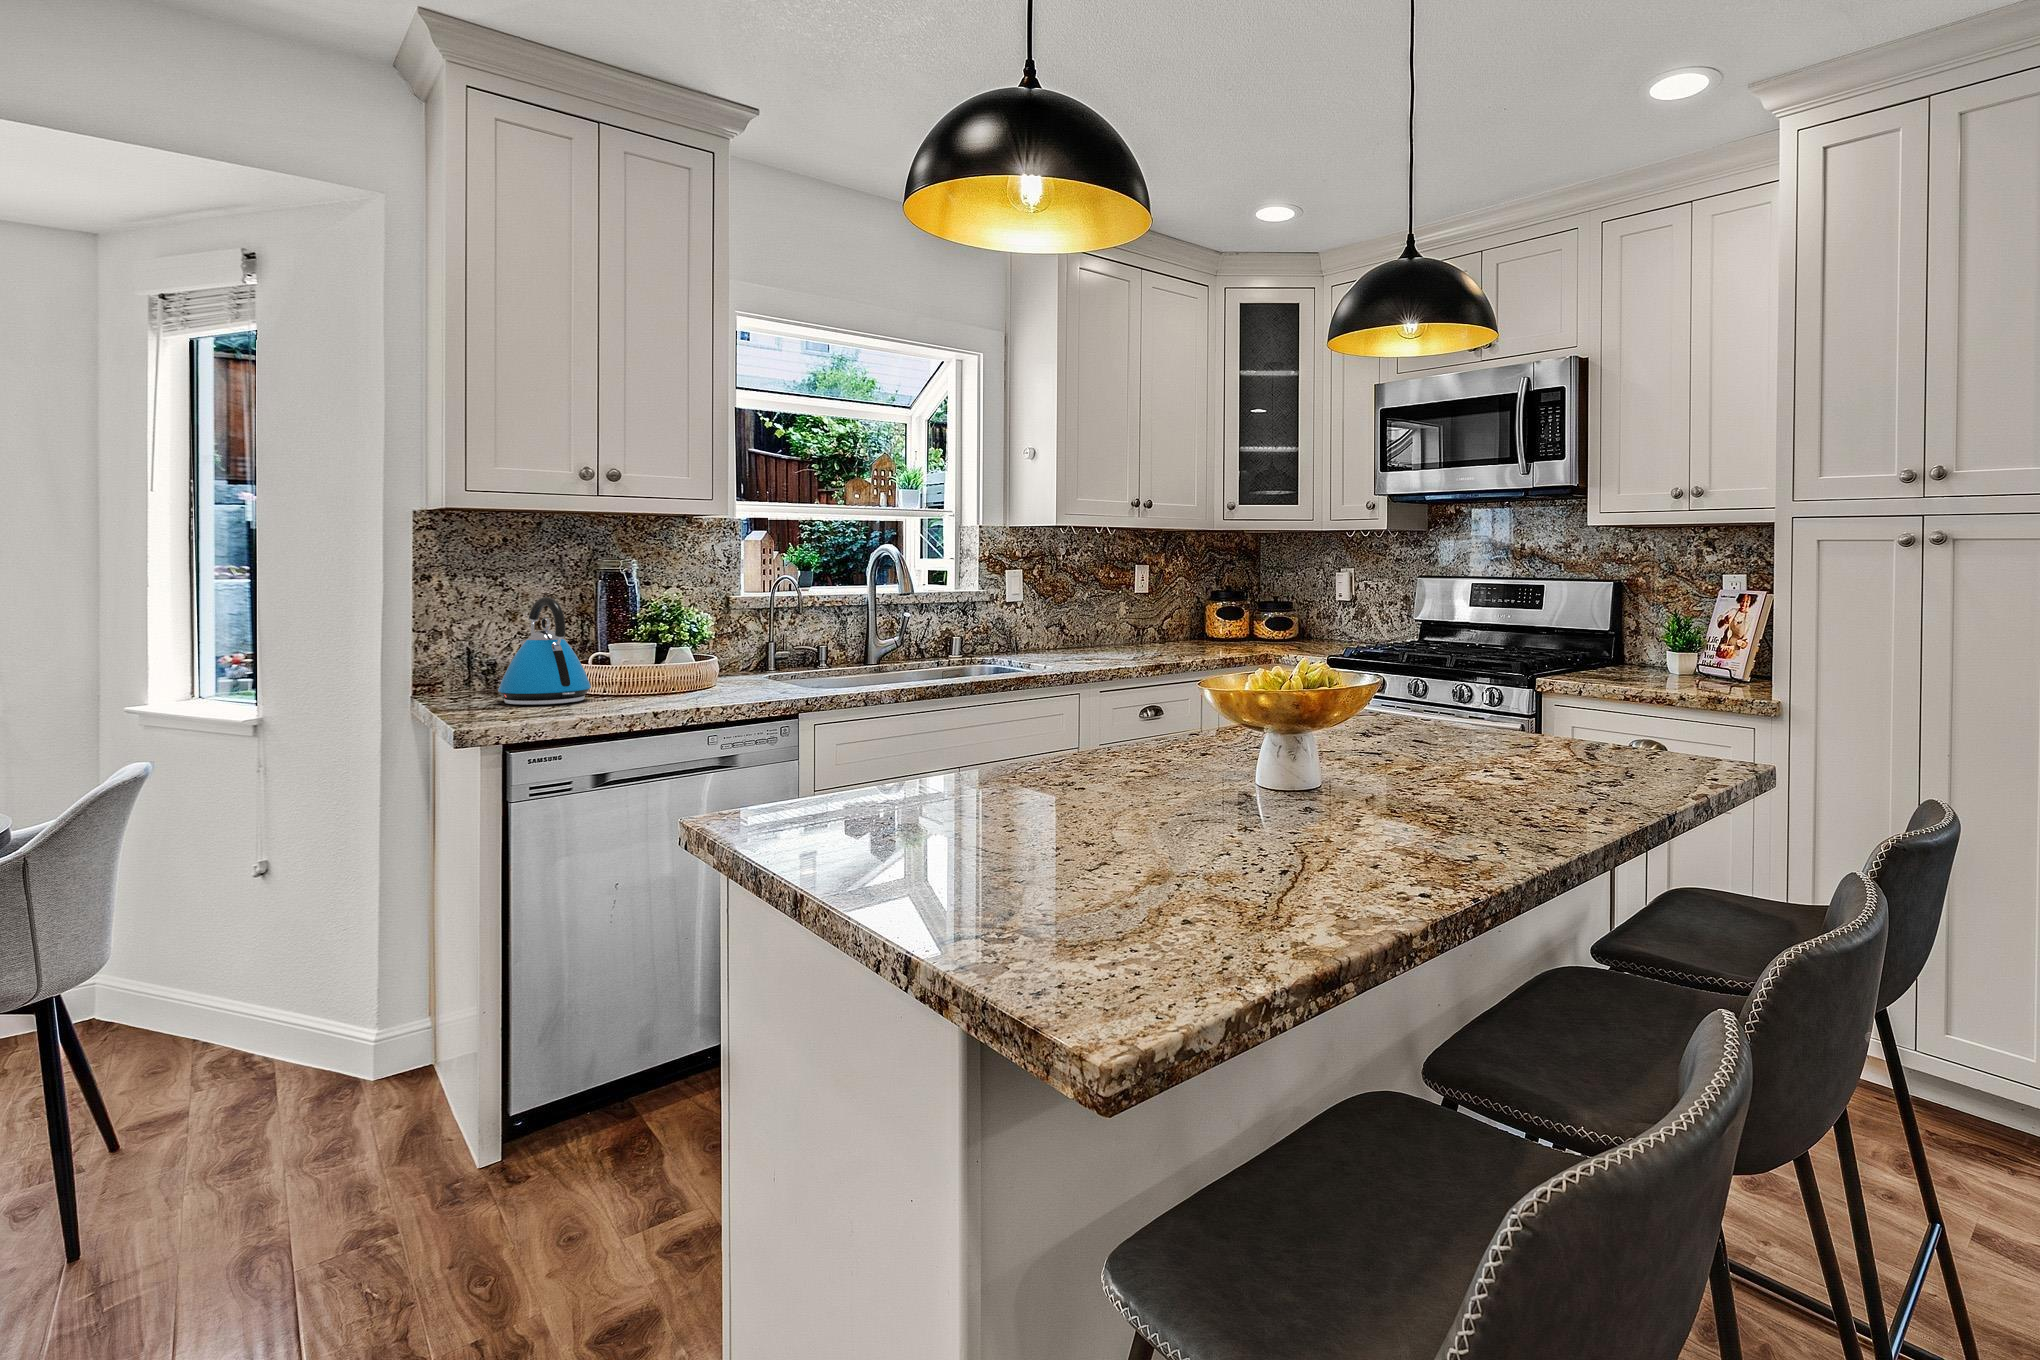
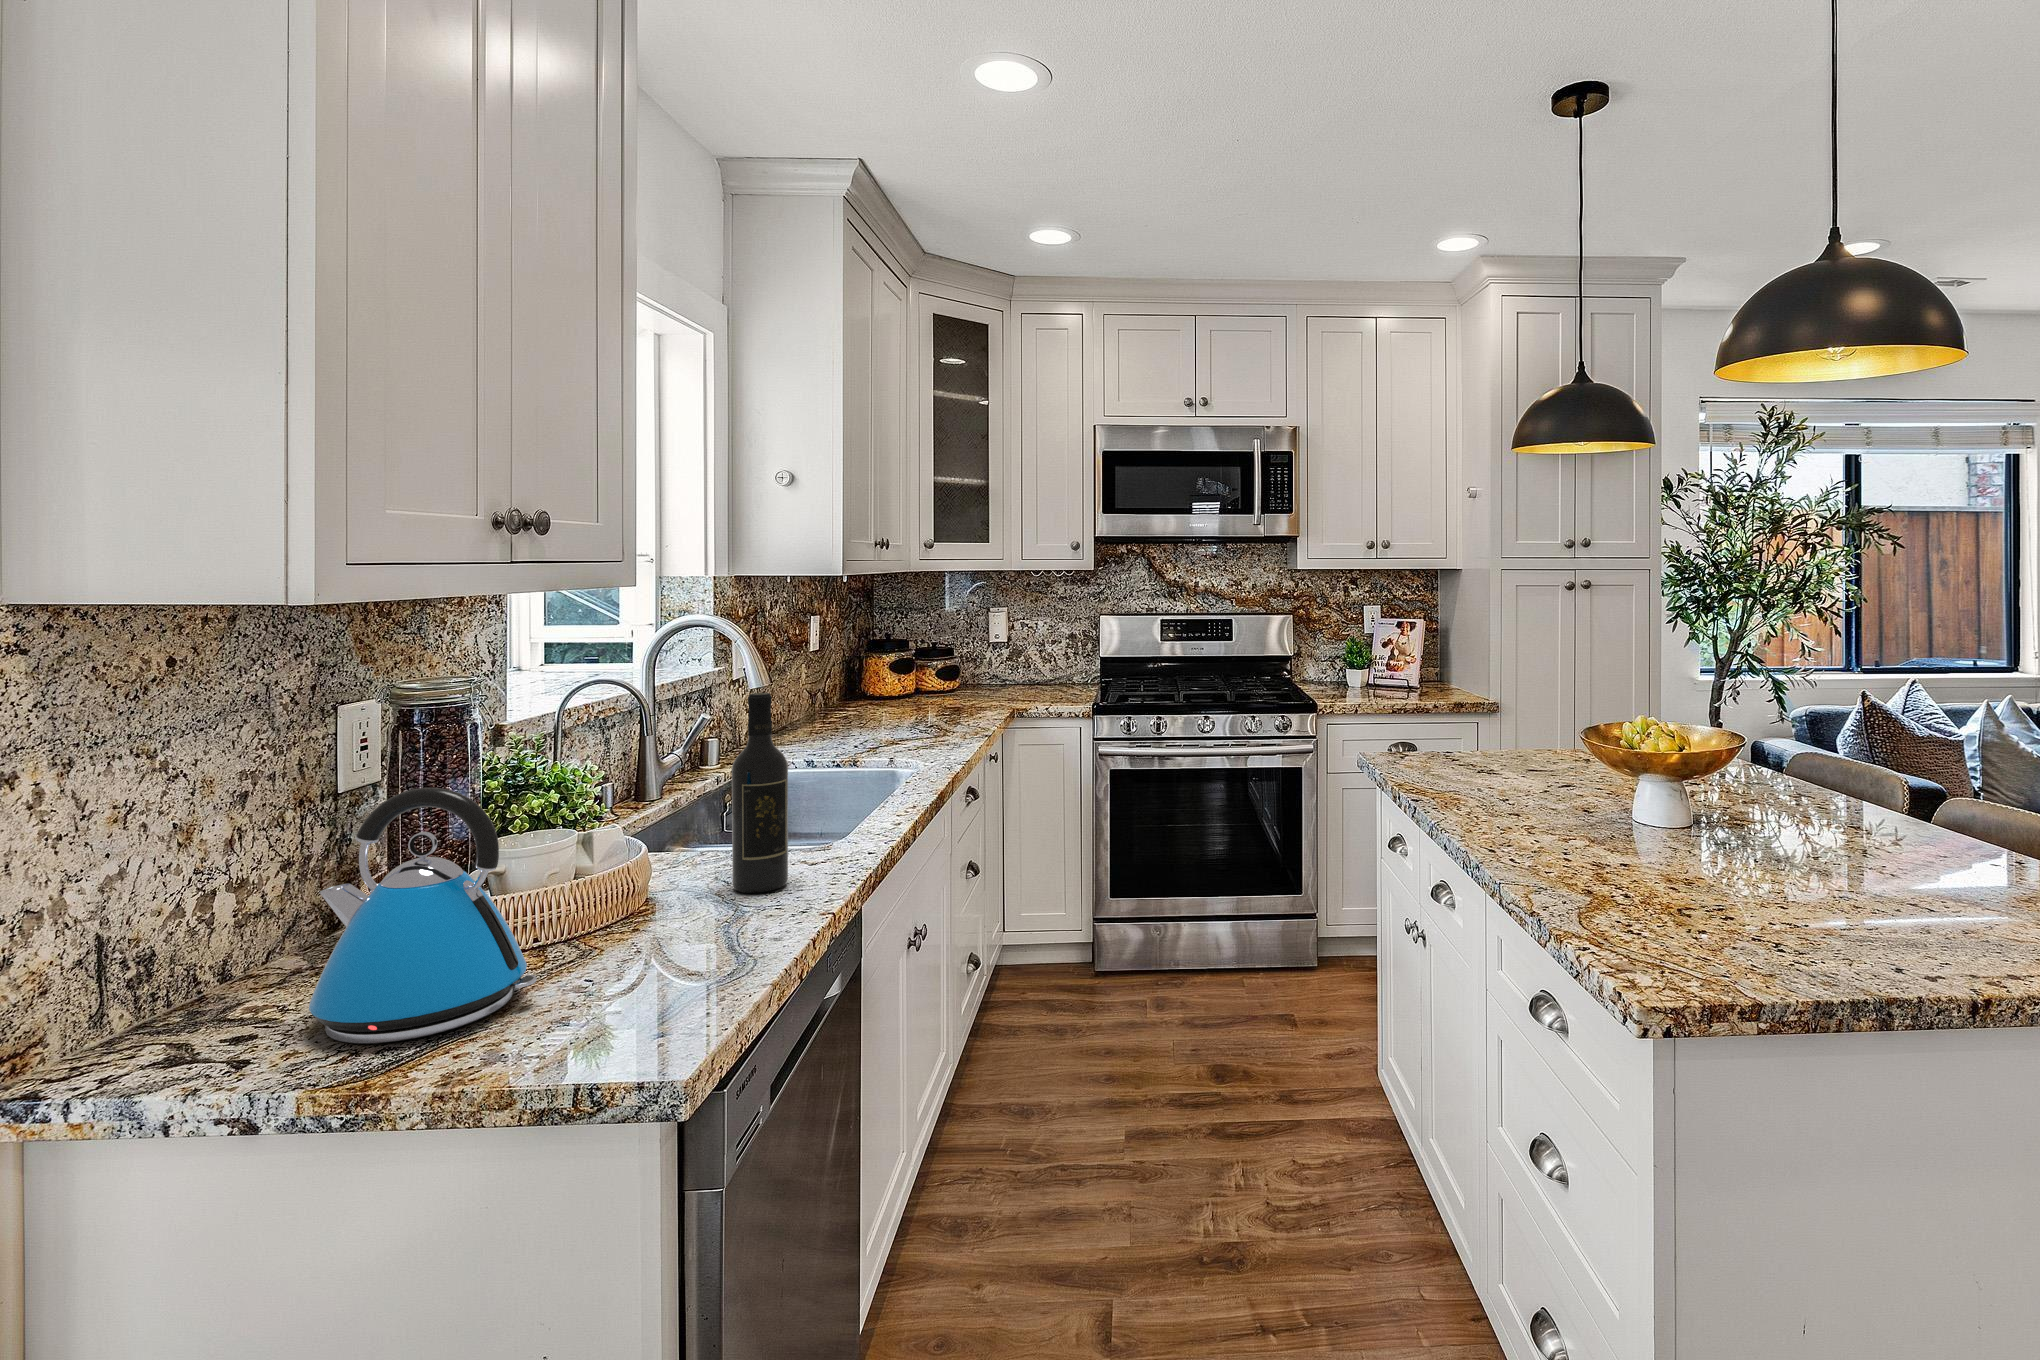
wine bottle: none [750,577,783,695] -> present [732,693,788,893]

